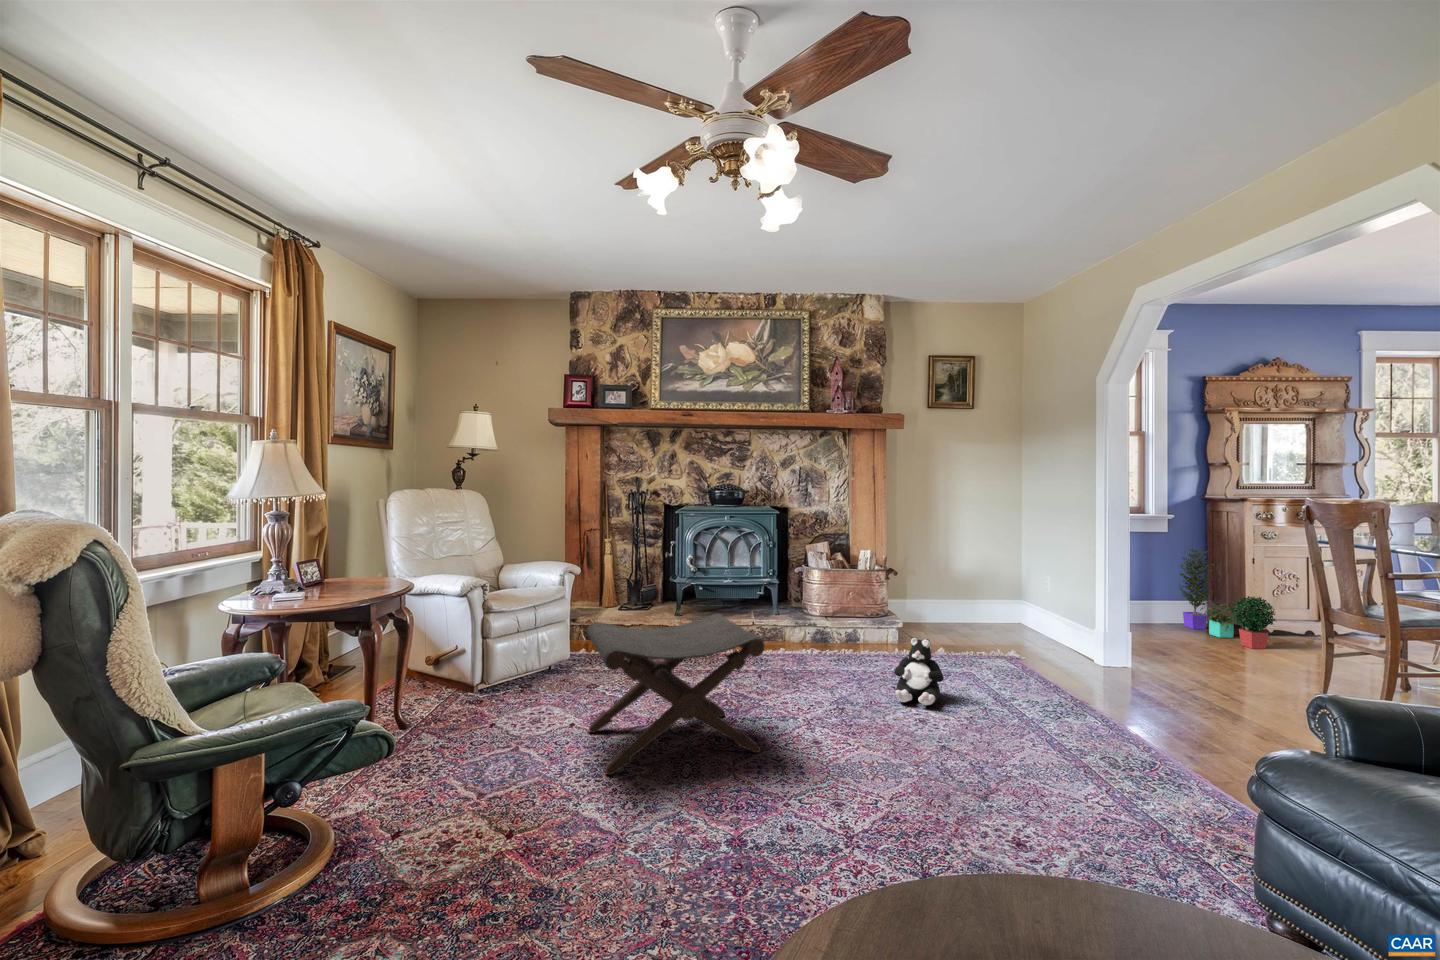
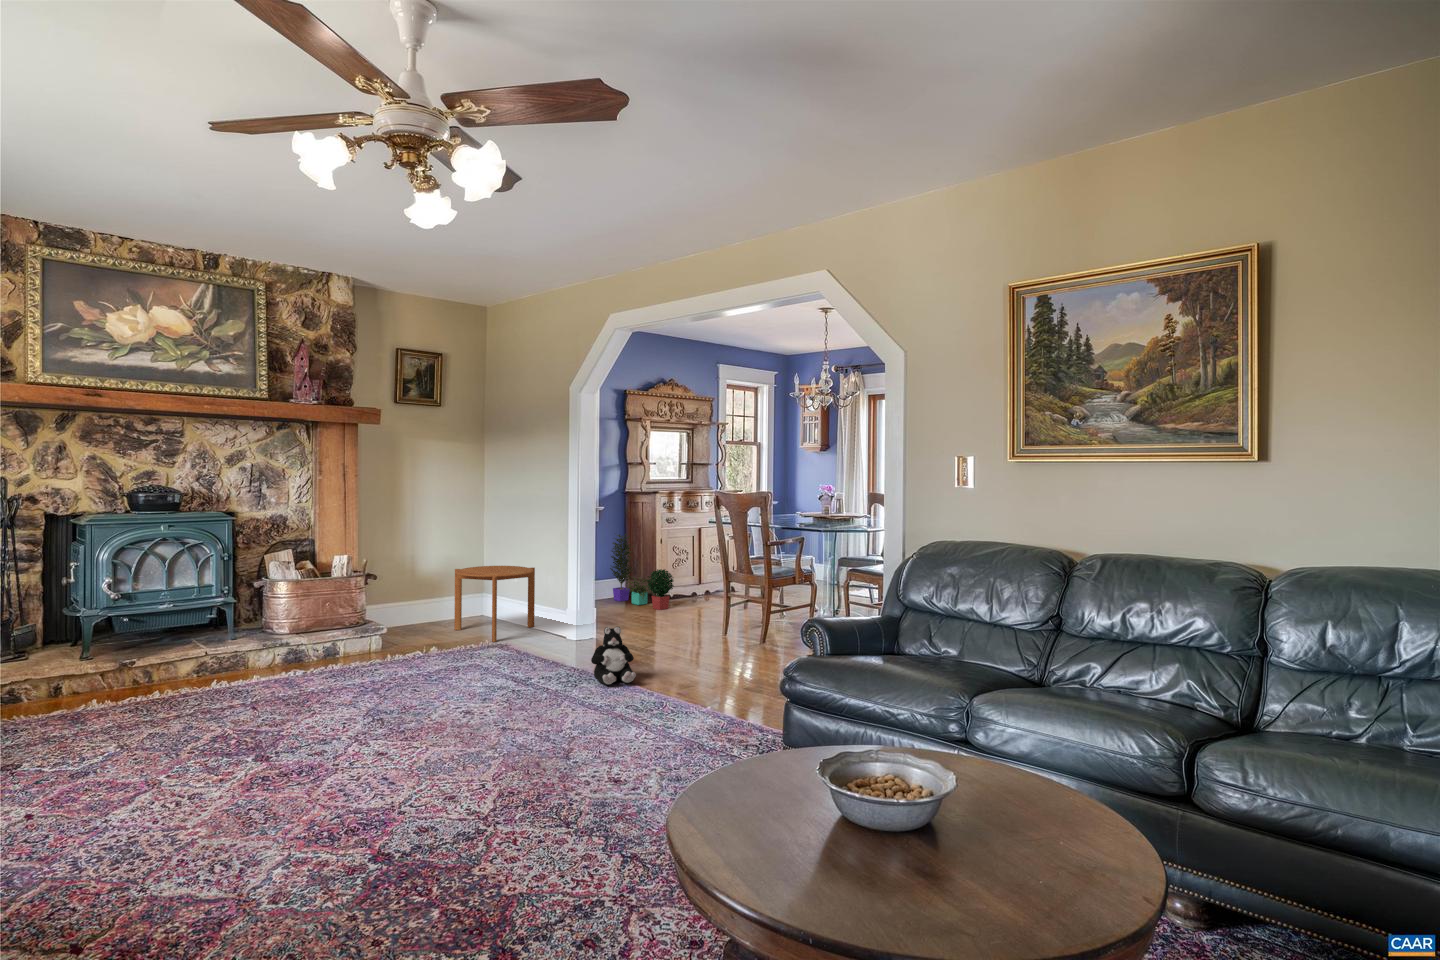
side table: none [976,572,1068,655] -> present [454,566,535,642]
footstool: present [587,614,765,775] -> none [66,634,314,818]
plush toy: present [894,638,944,706] -> present [591,627,636,685]

